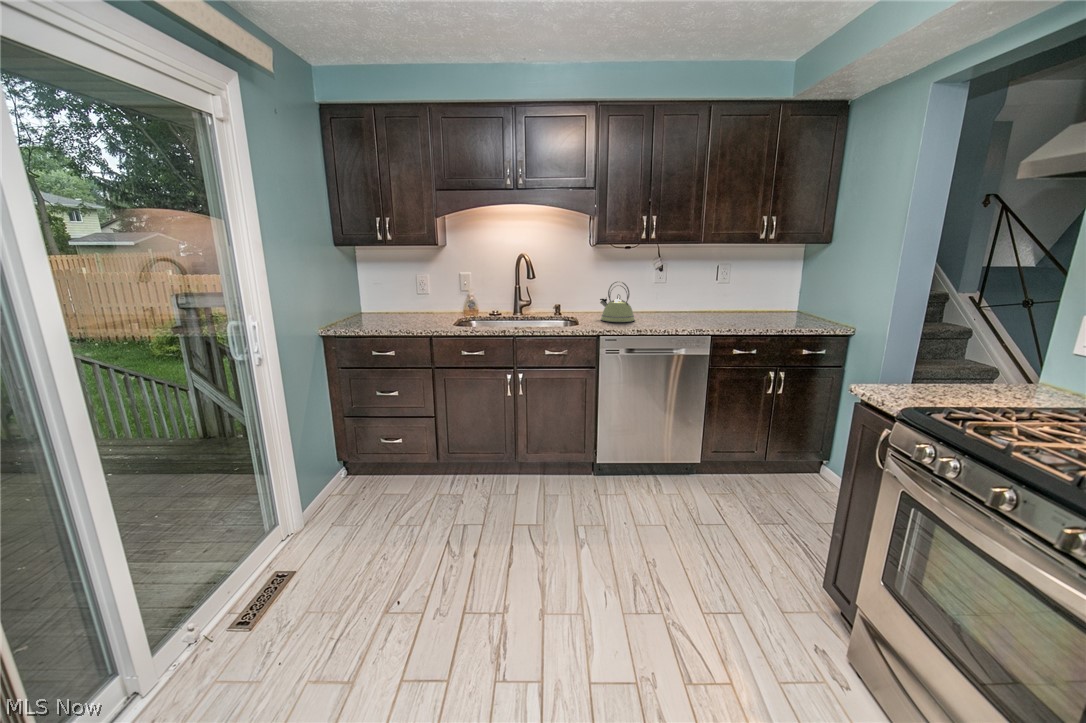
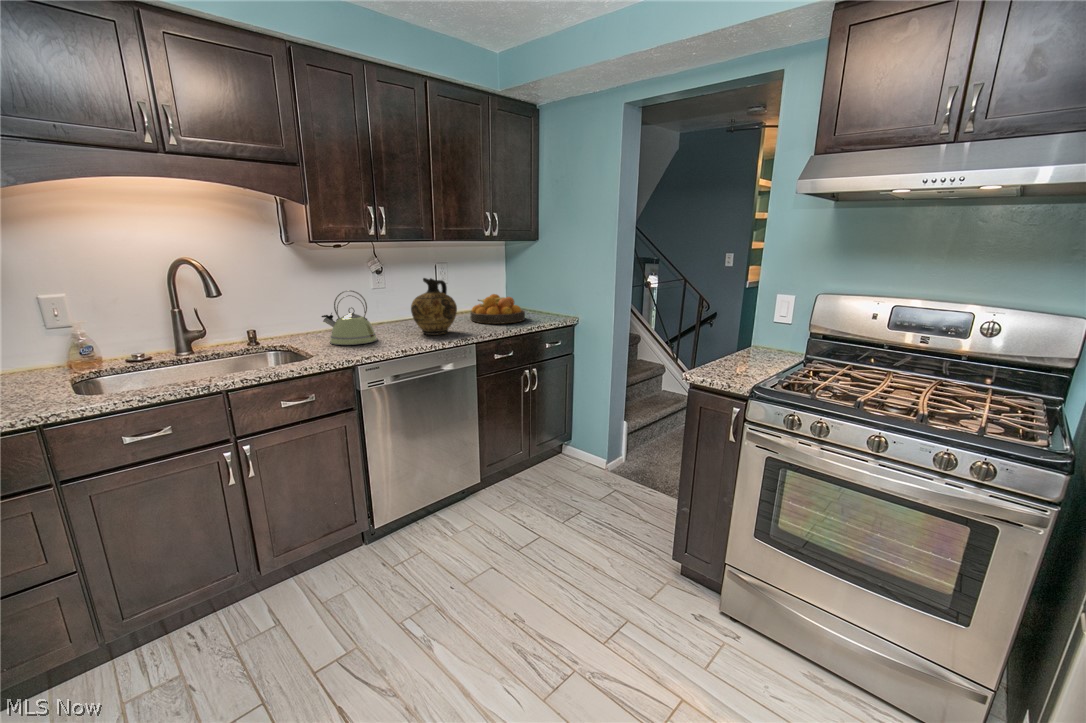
ceramic jug: none [666,275,707,324] -> present [411,278,457,335]
fruit bowl: none [735,294,794,323] -> present [471,294,525,324]

